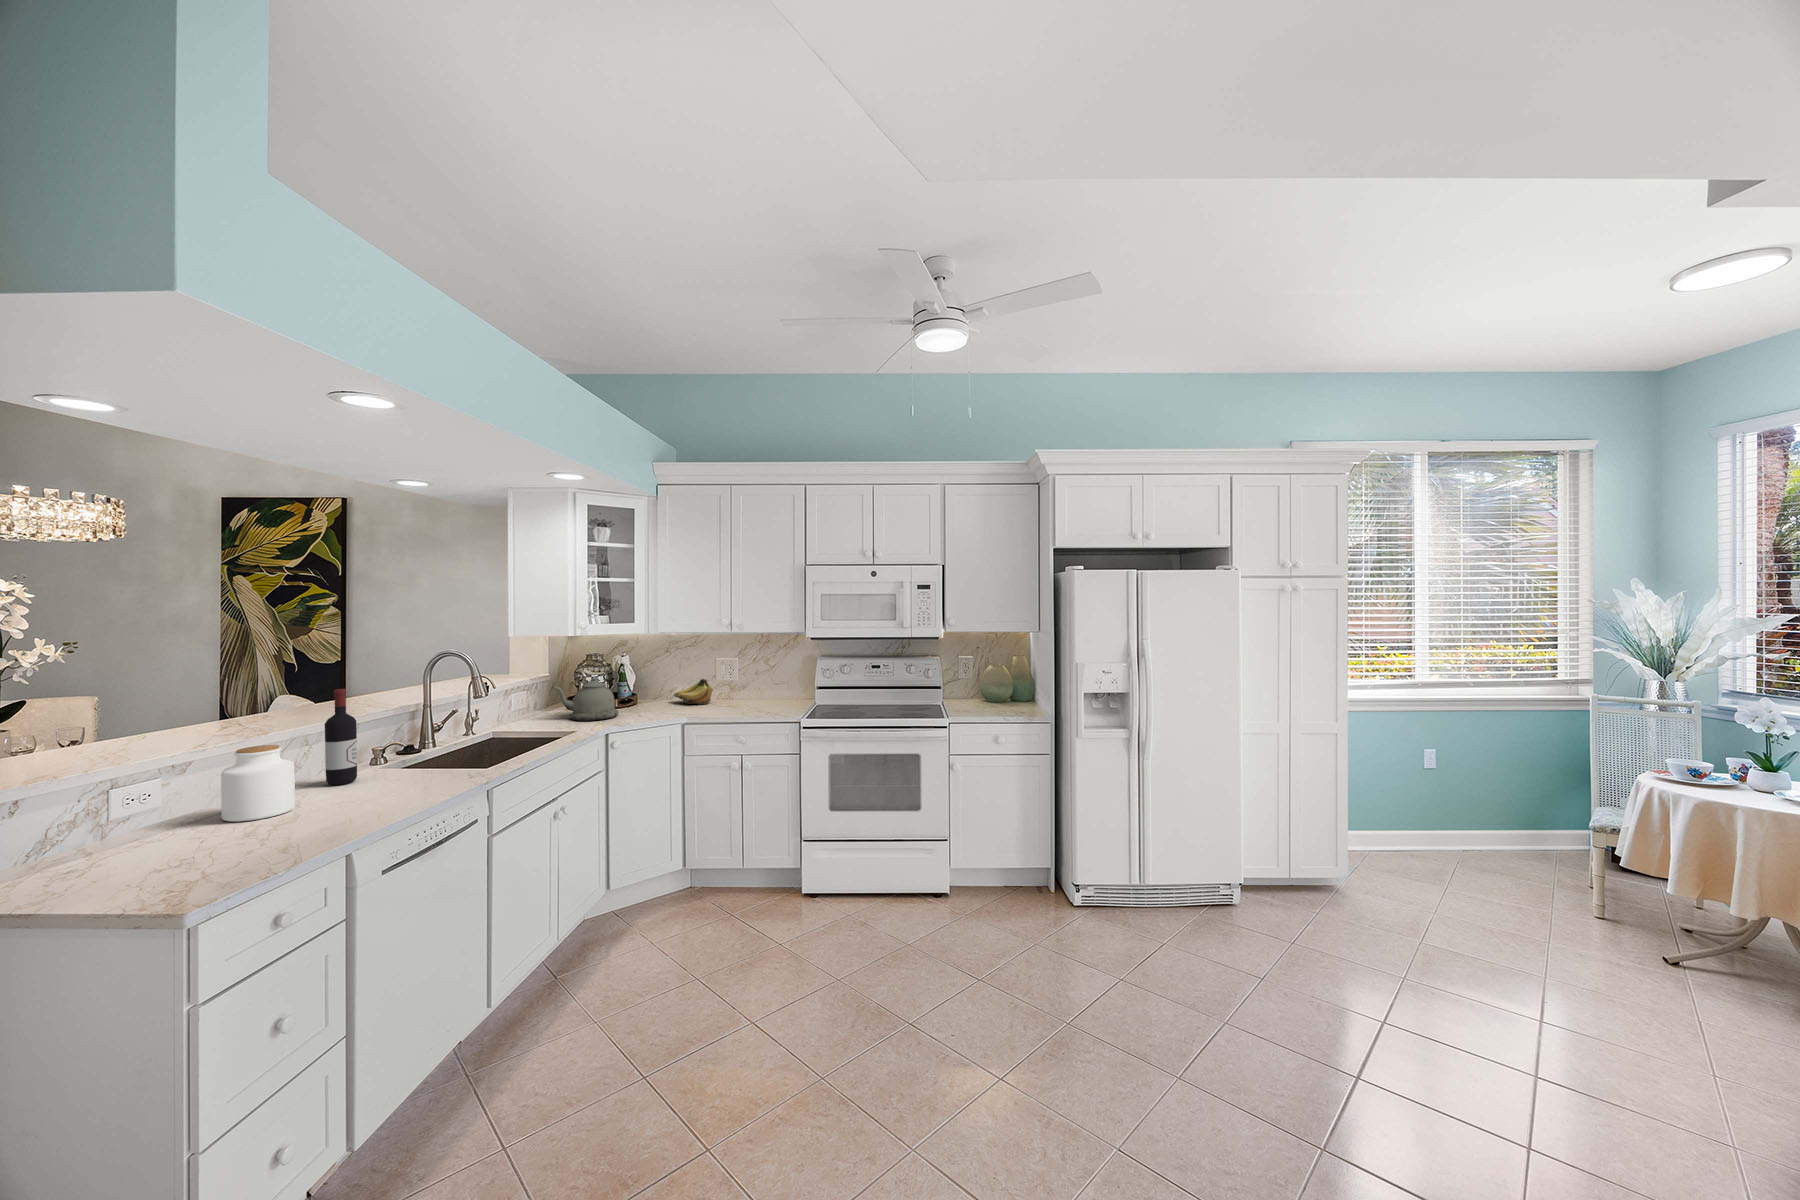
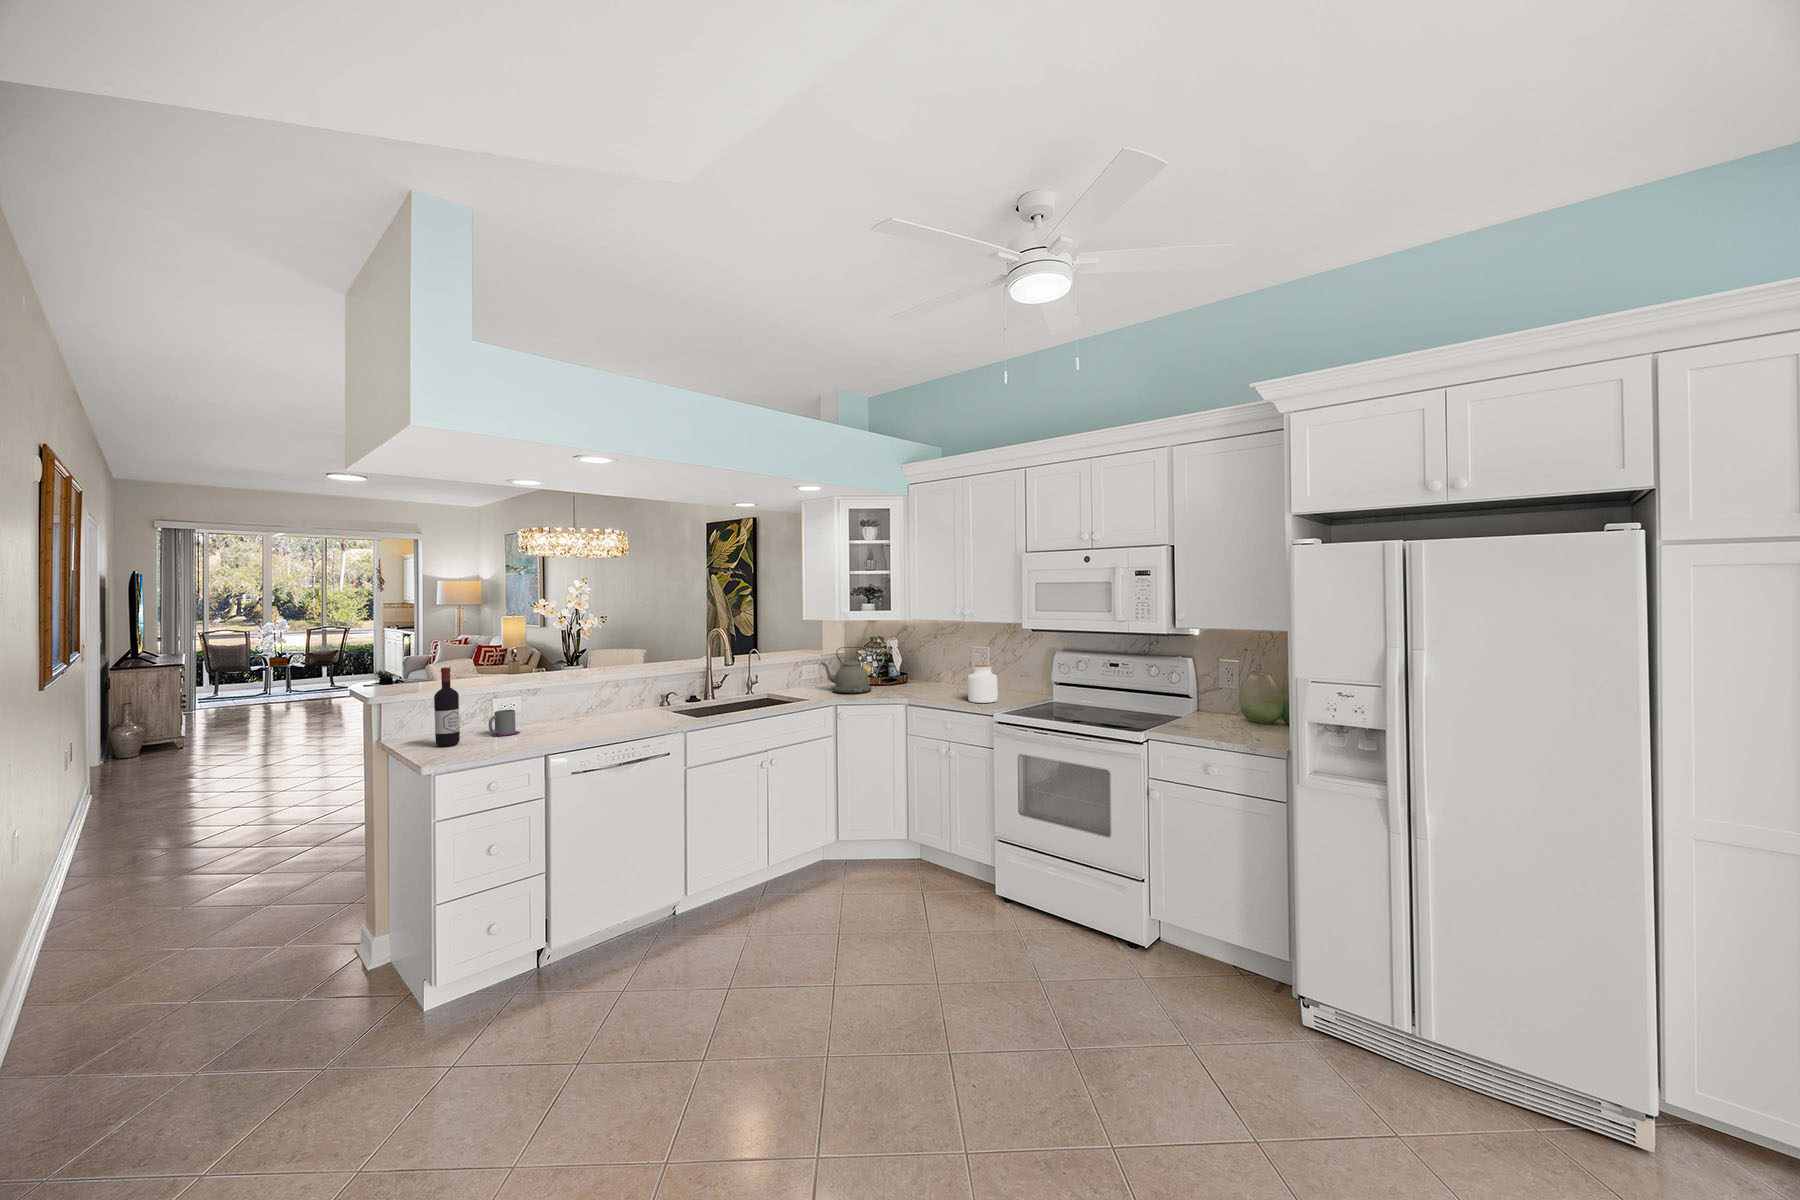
fruit: present [674,679,713,704] -> none [931,666,962,690]
wine bottle: present [325,689,357,785] -> present [434,667,460,747]
jar: present [221,745,295,822] -> present [968,665,998,703]
mug: none [145,800,208,851] -> present [489,710,520,736]

